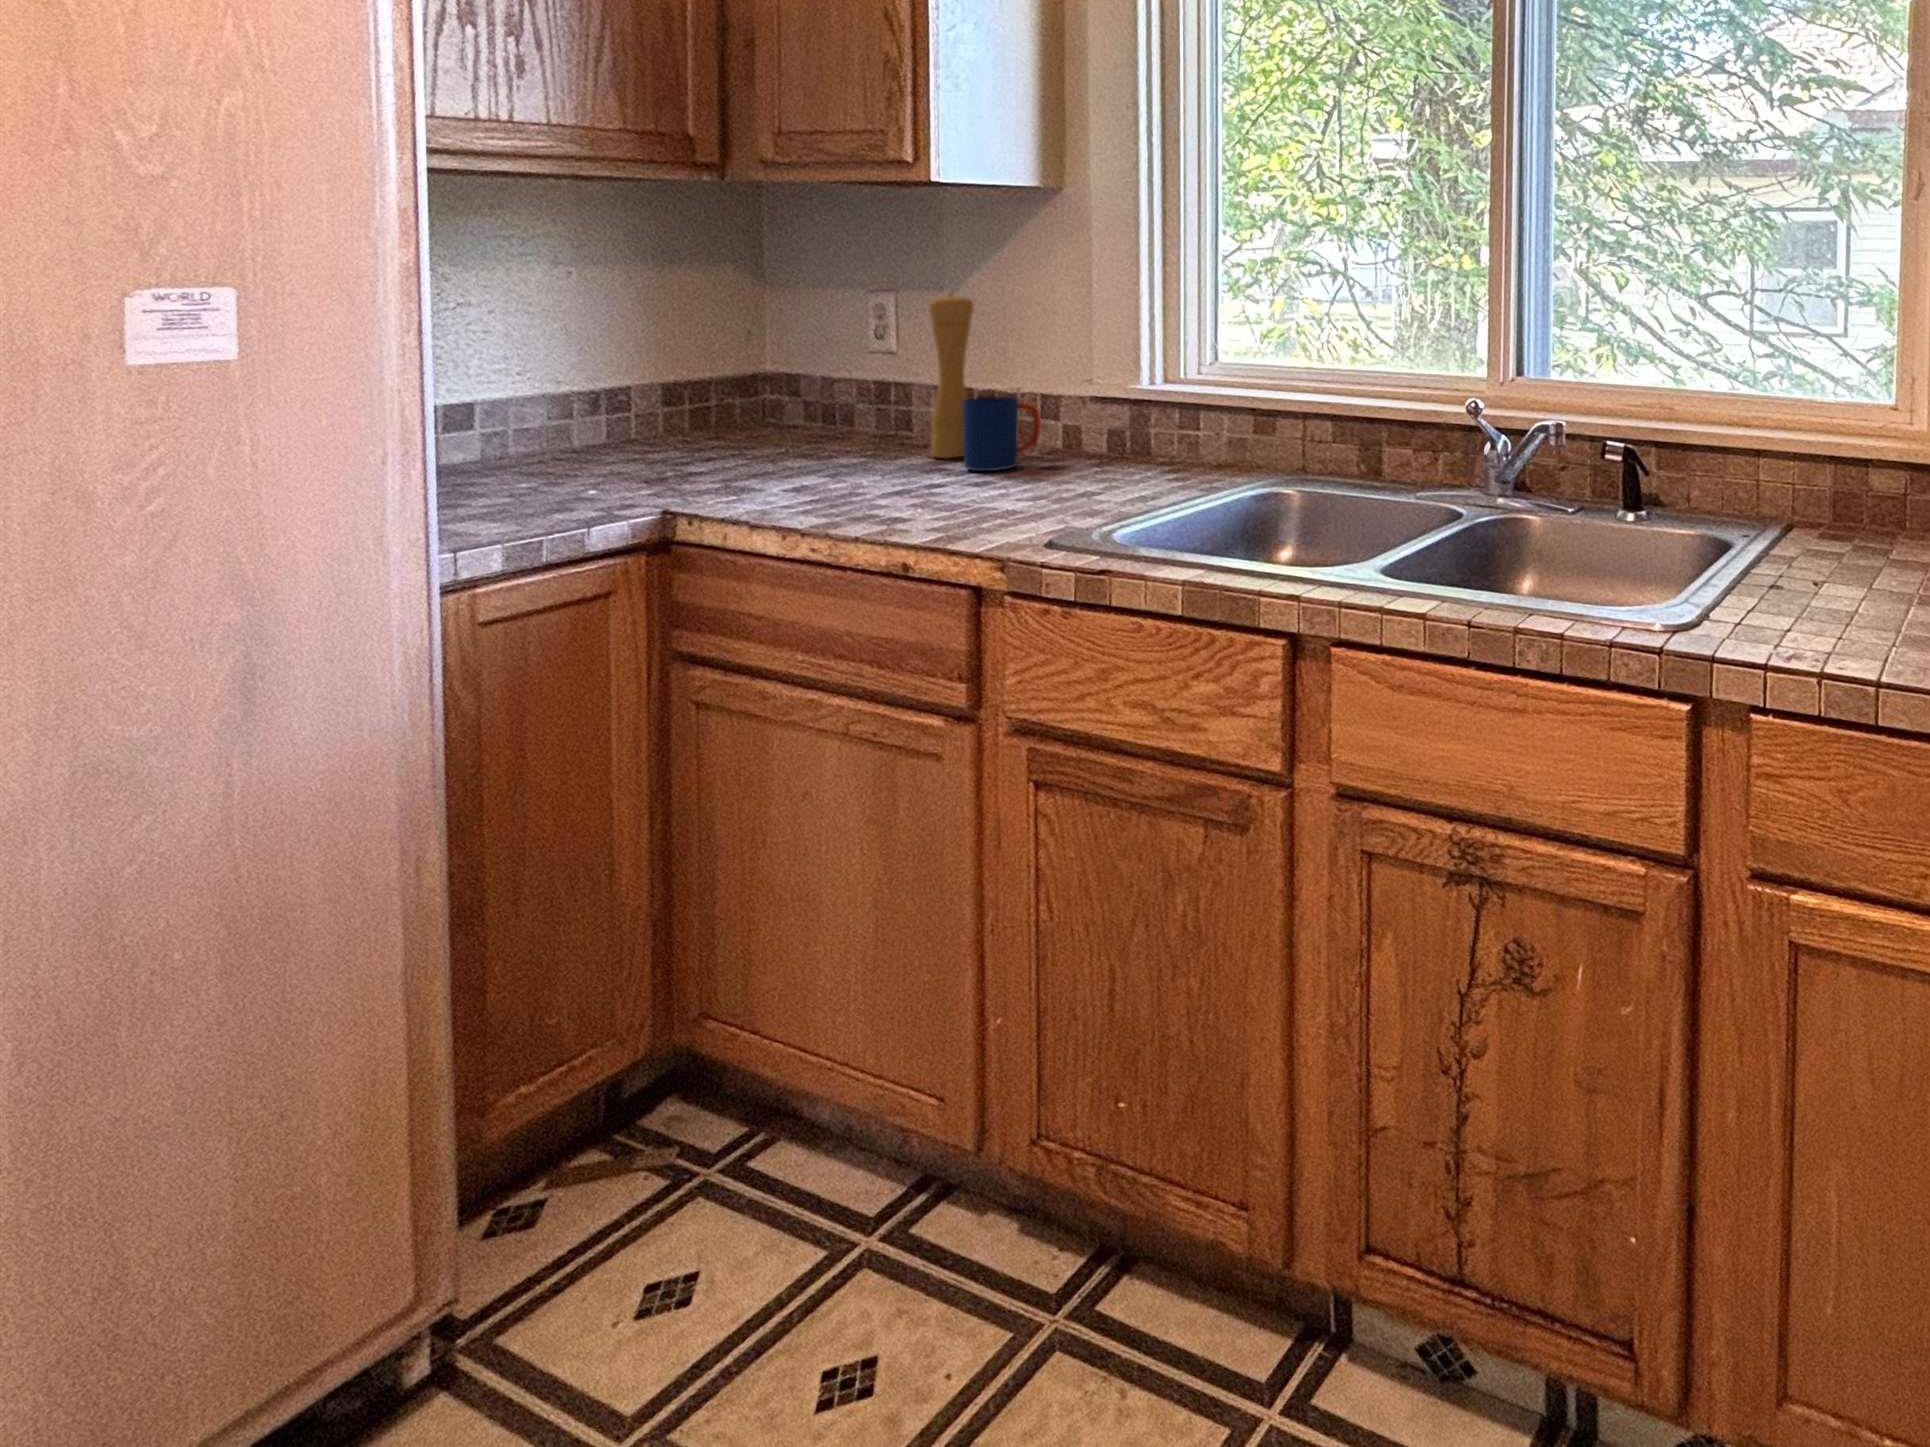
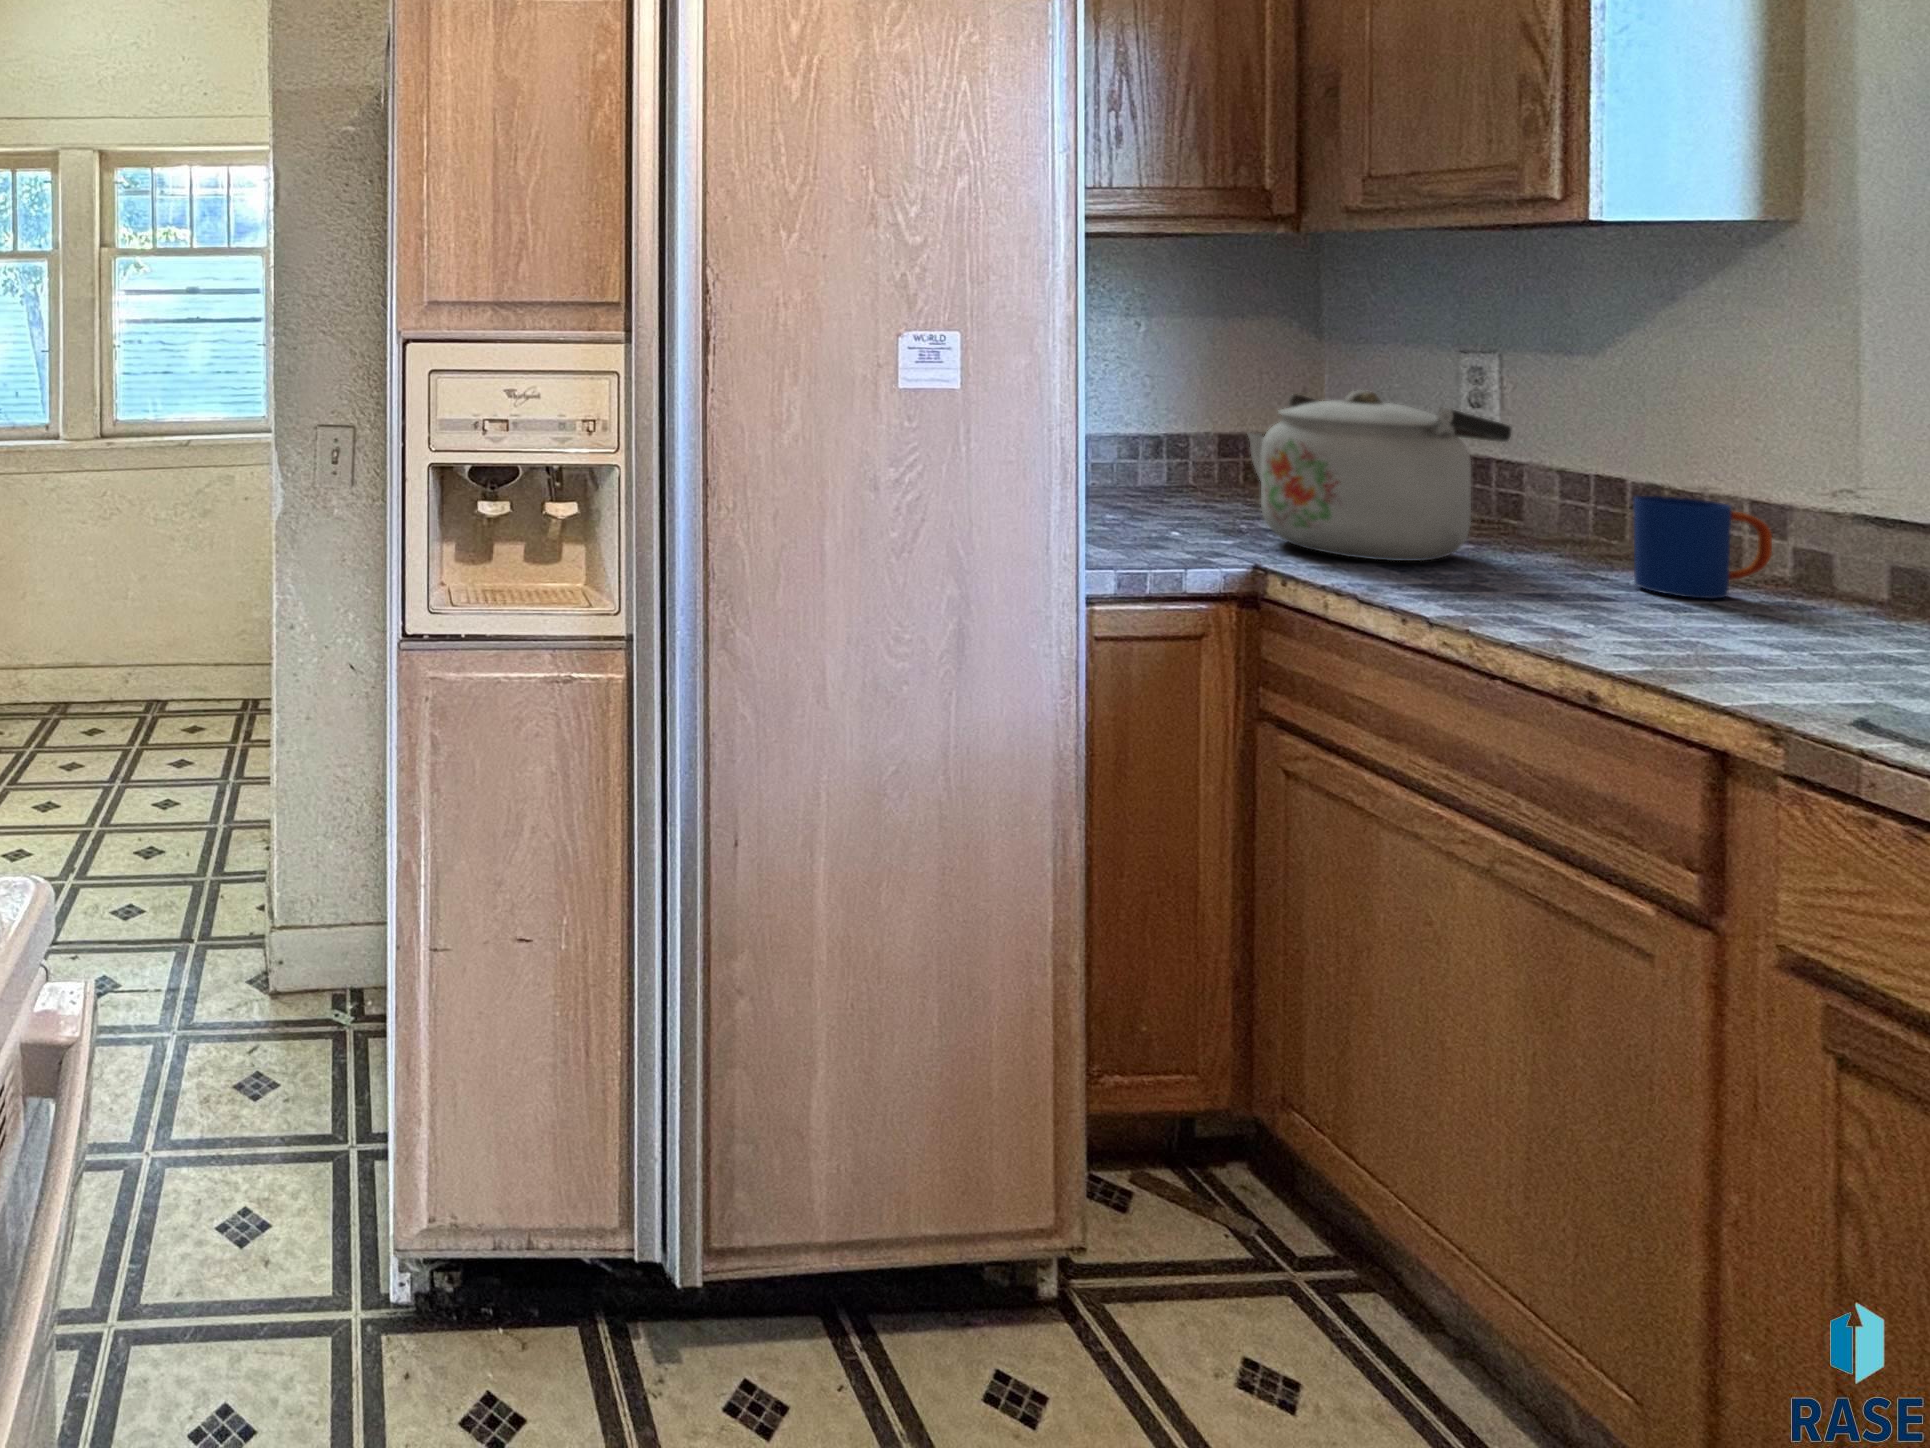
pepper mill: present [929,294,974,458] -> none [1568,360,1641,568]
kettle: none [673,329,889,485] -> present [1248,390,1512,561]

